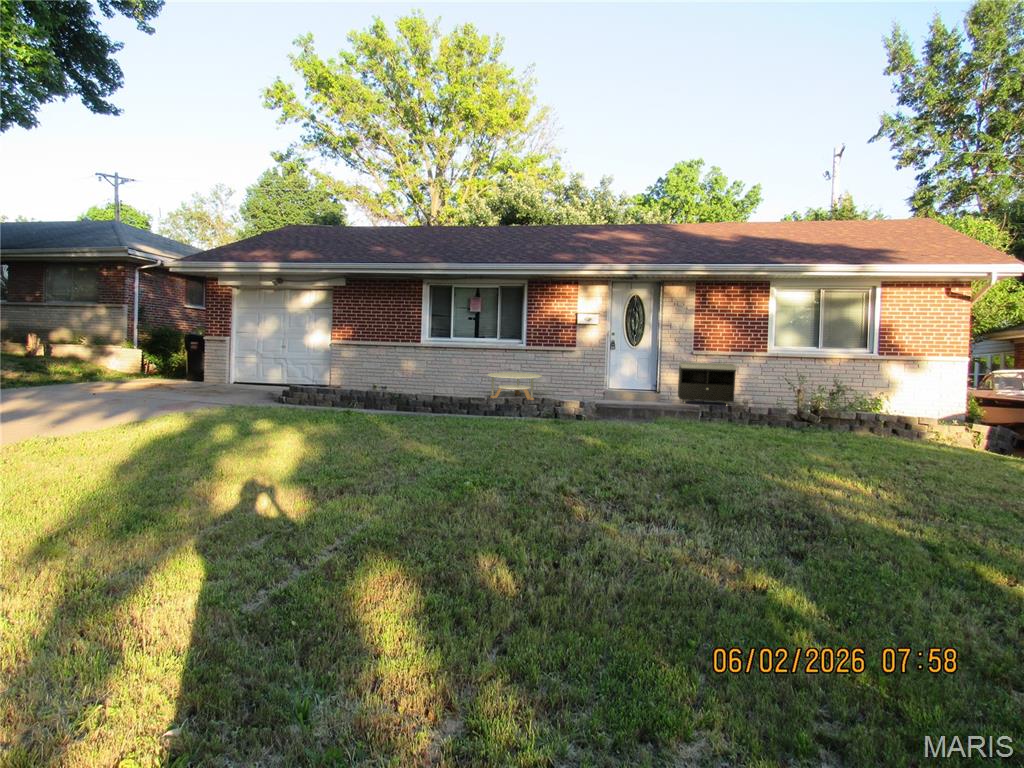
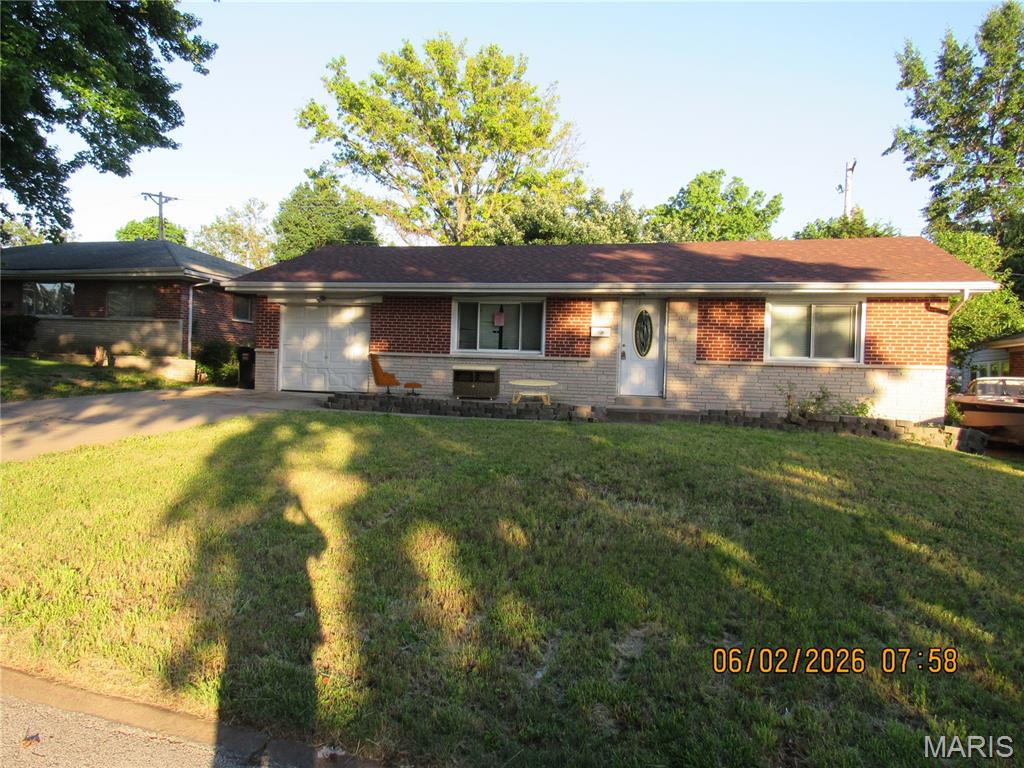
lounge chair: none [331,342,391,392] -> present [369,353,422,395]
storage bench: present [678,362,736,406] -> present [452,364,500,400]

